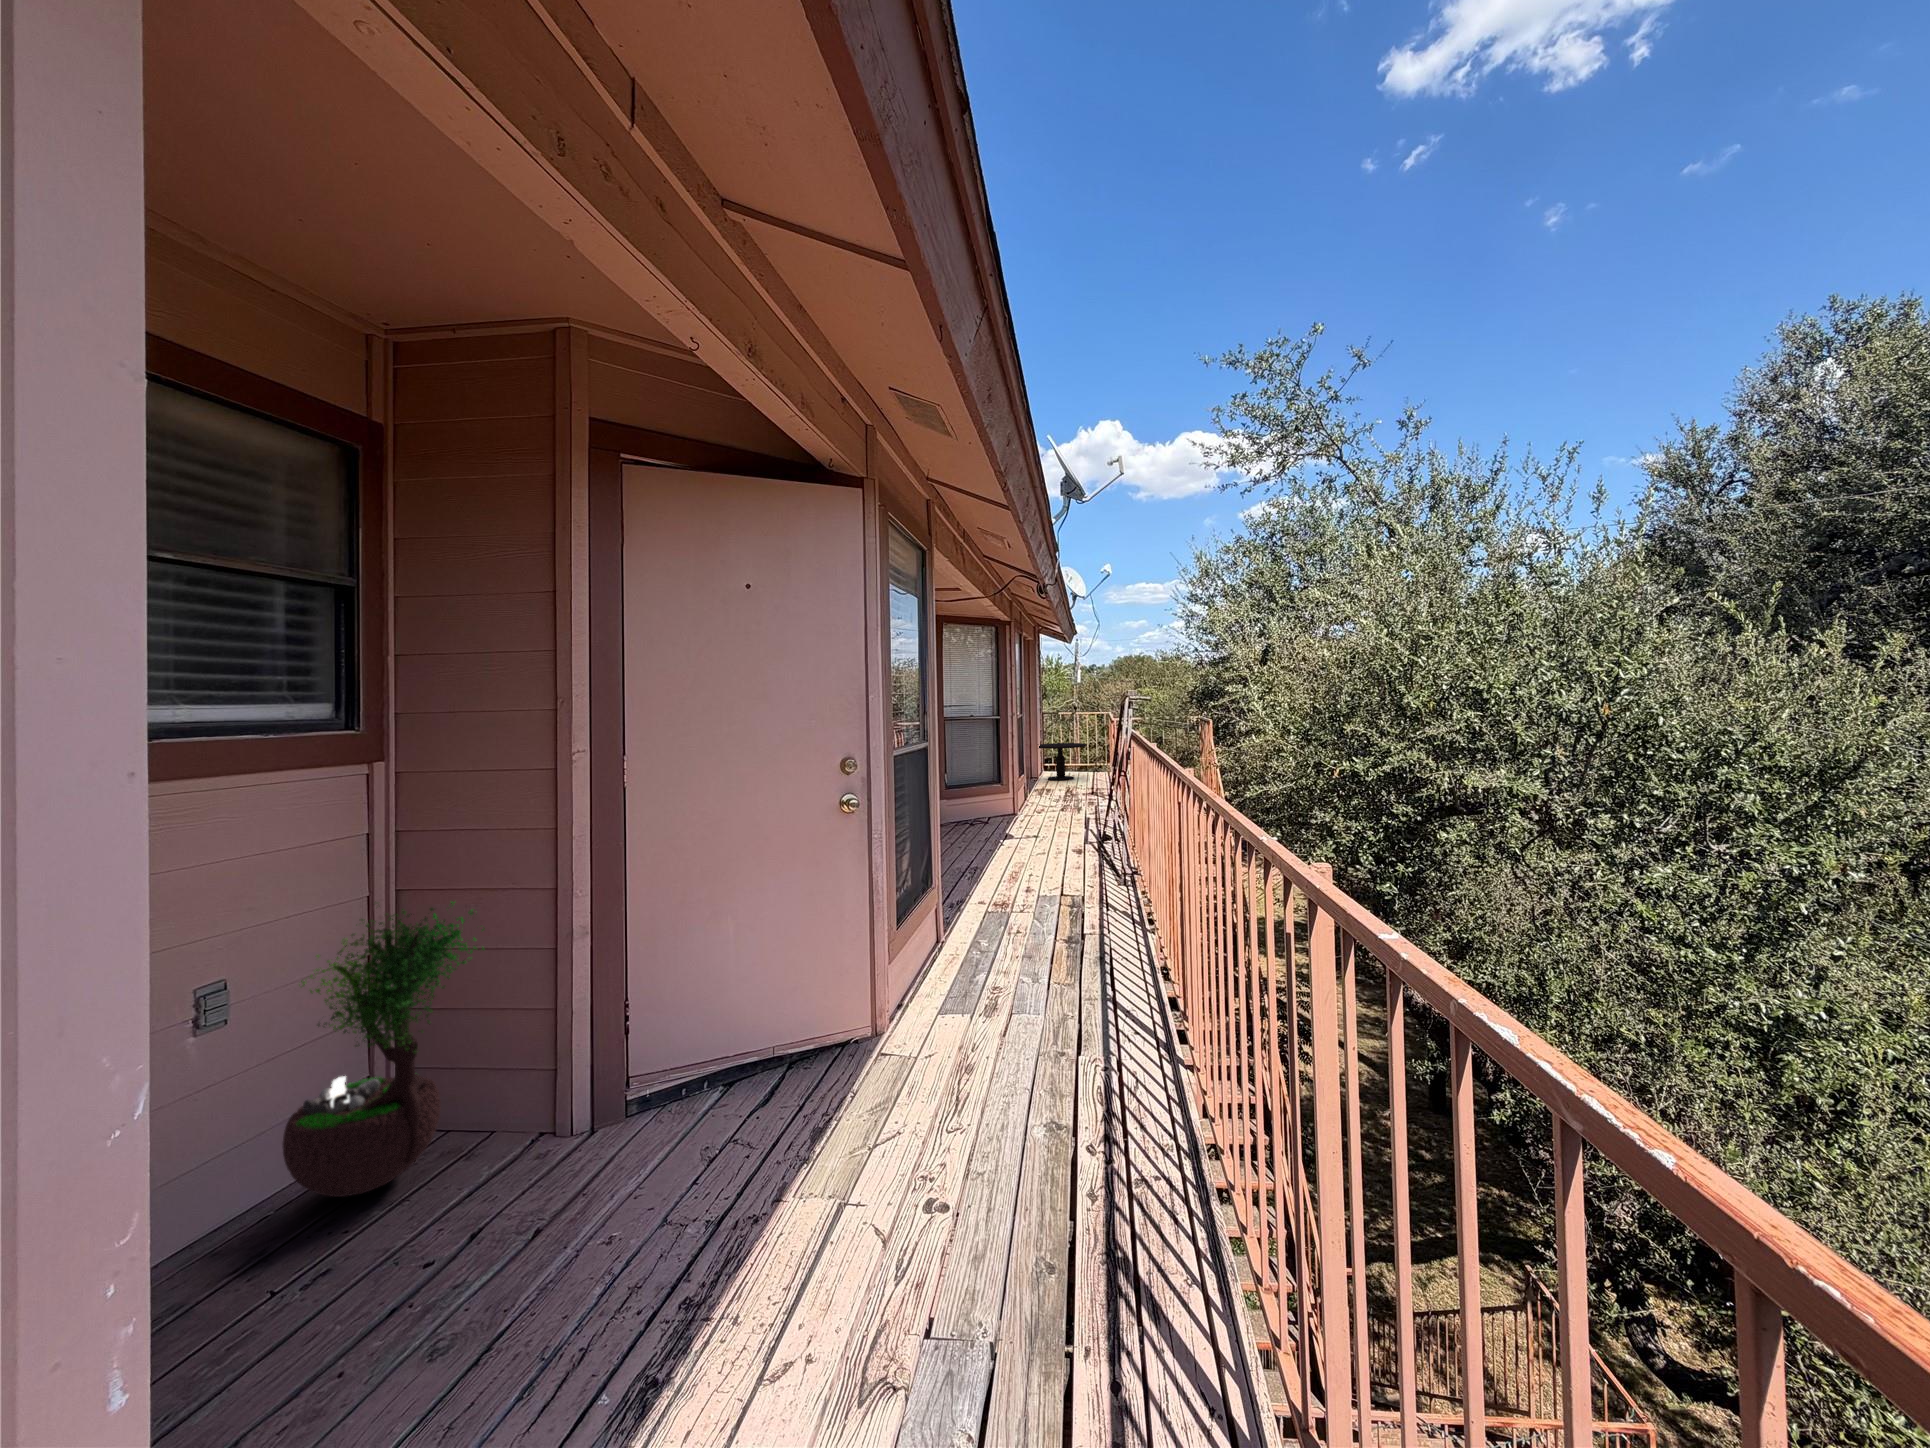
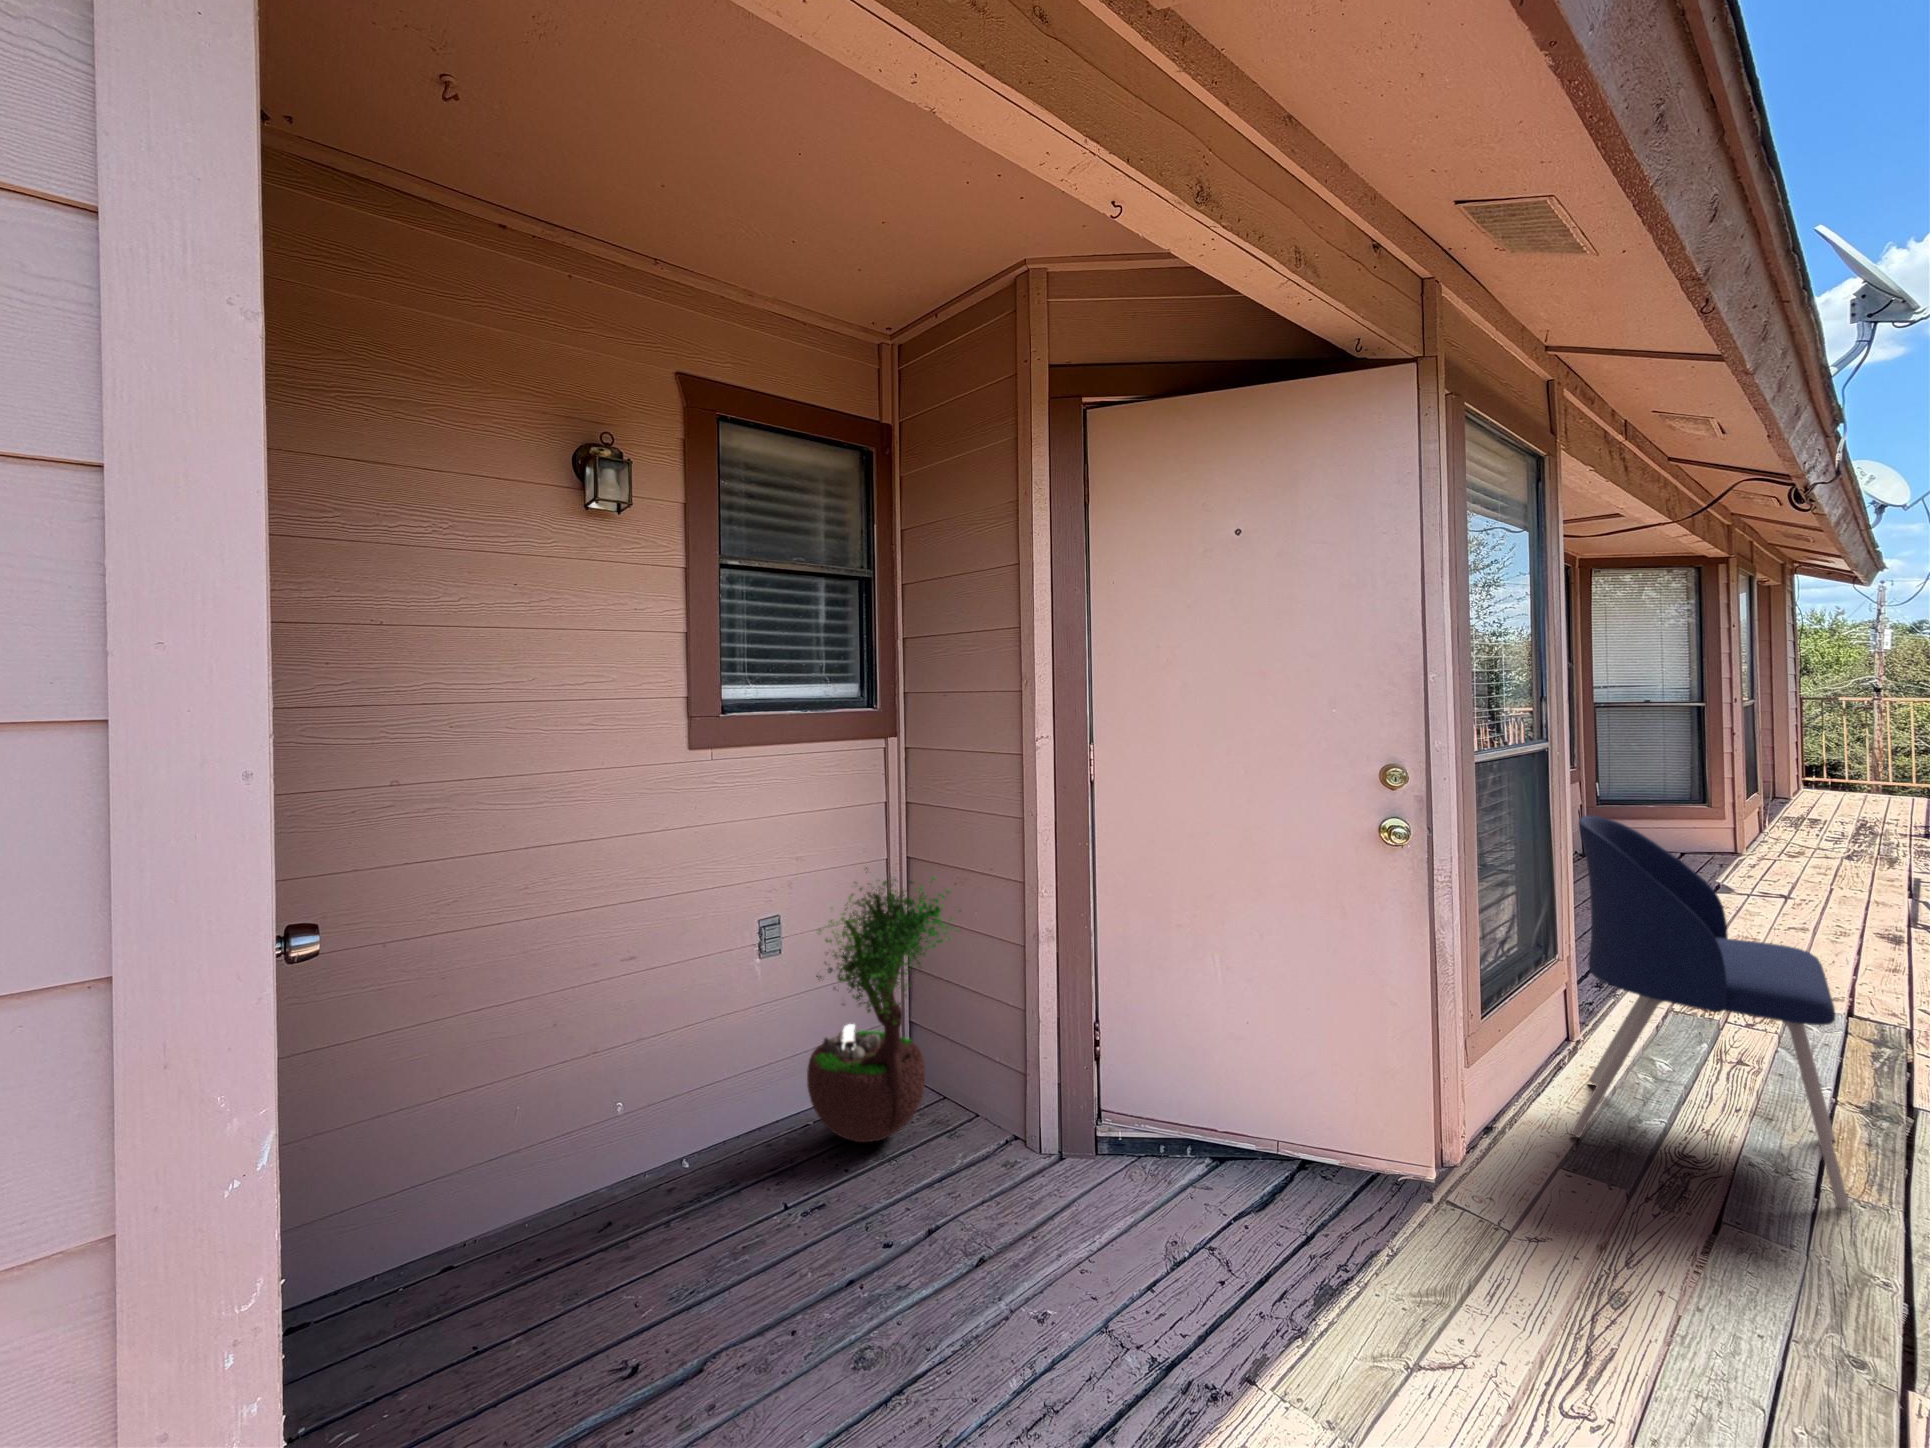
side table: present [1039,743,1086,781] -> none [1782,748,1904,809]
chair: none [942,790,1064,996] -> present [1571,816,1850,1210]

